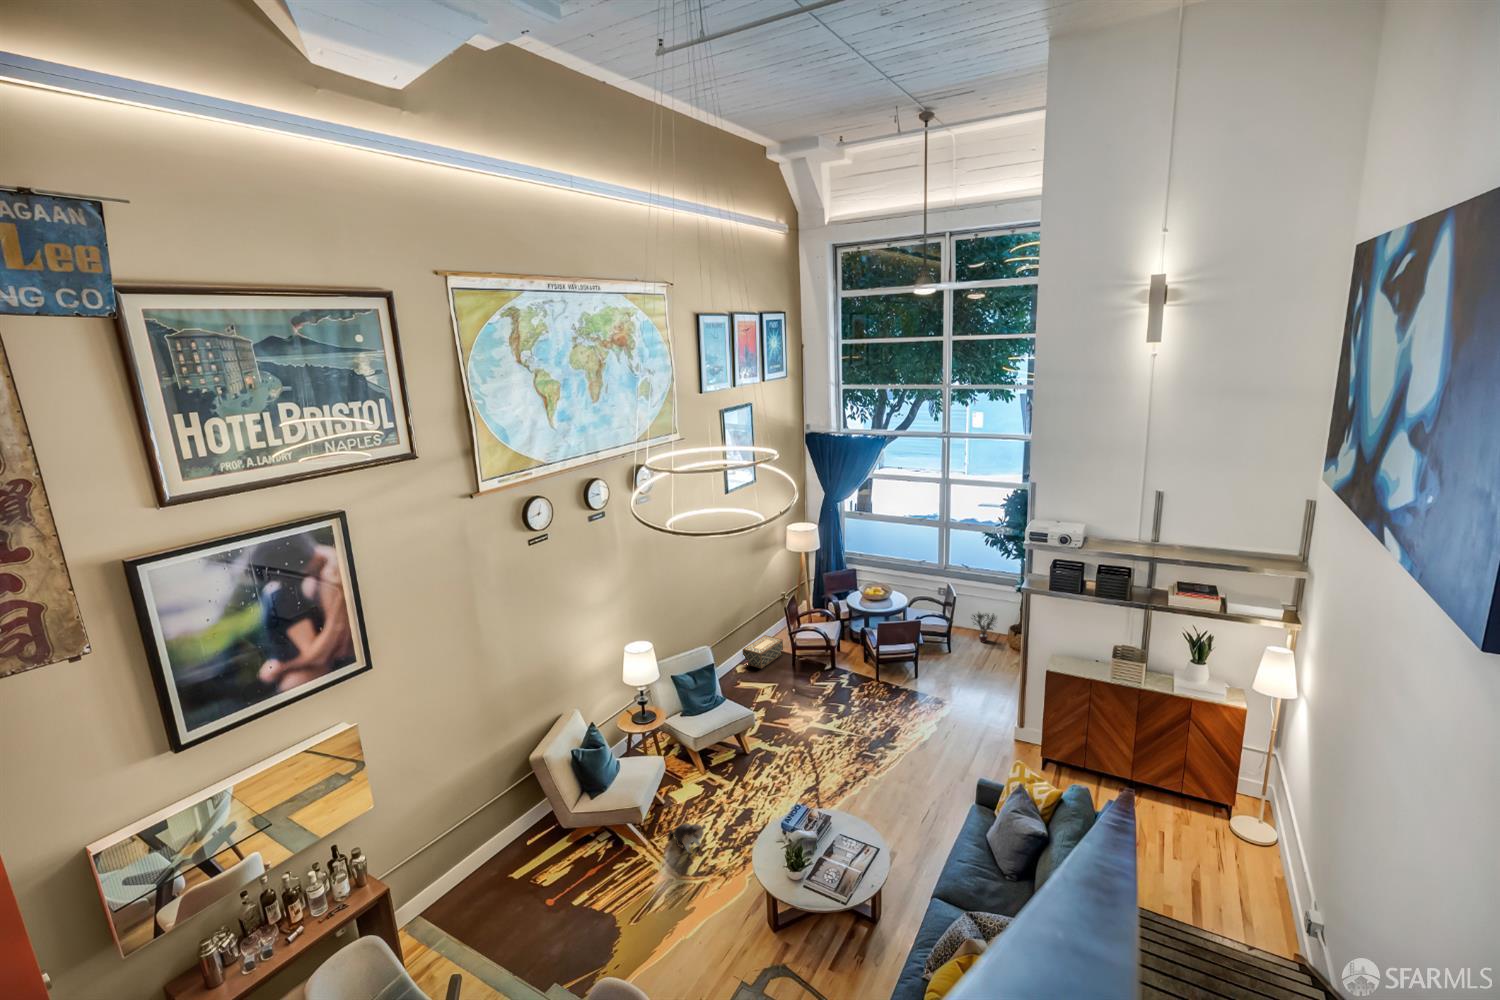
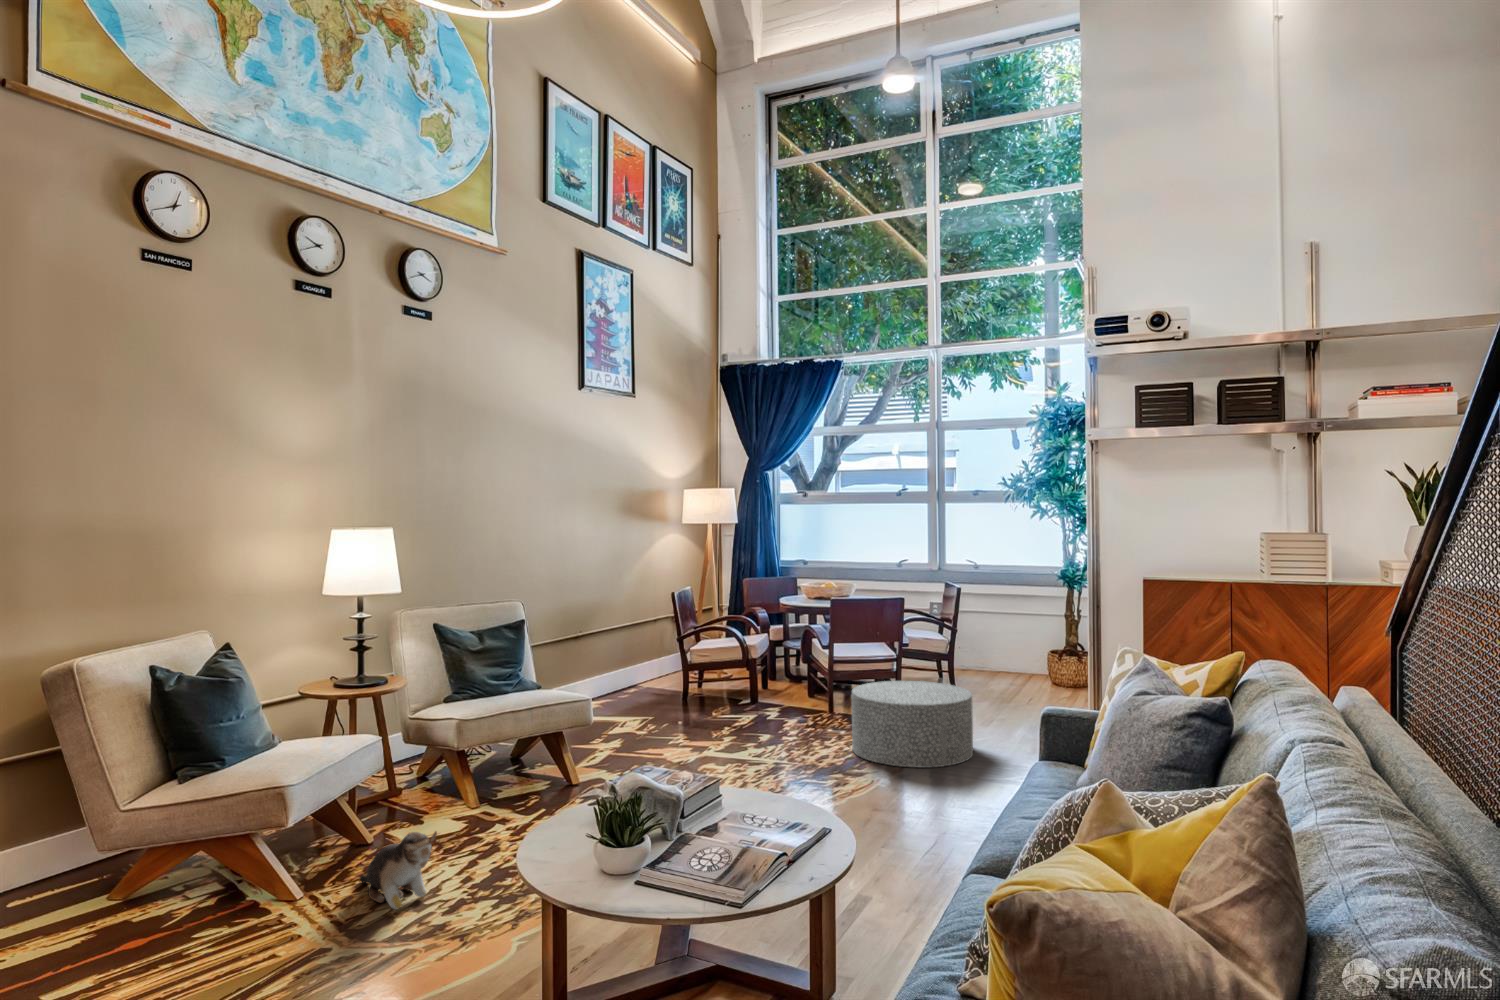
potted plant: present [973,613,996,643] -> none [982,625,1028,678]
woven basket: present [743,635,783,668] -> none [598,661,671,702]
ottoman: none [888,682,954,743] -> present [852,681,973,768]

